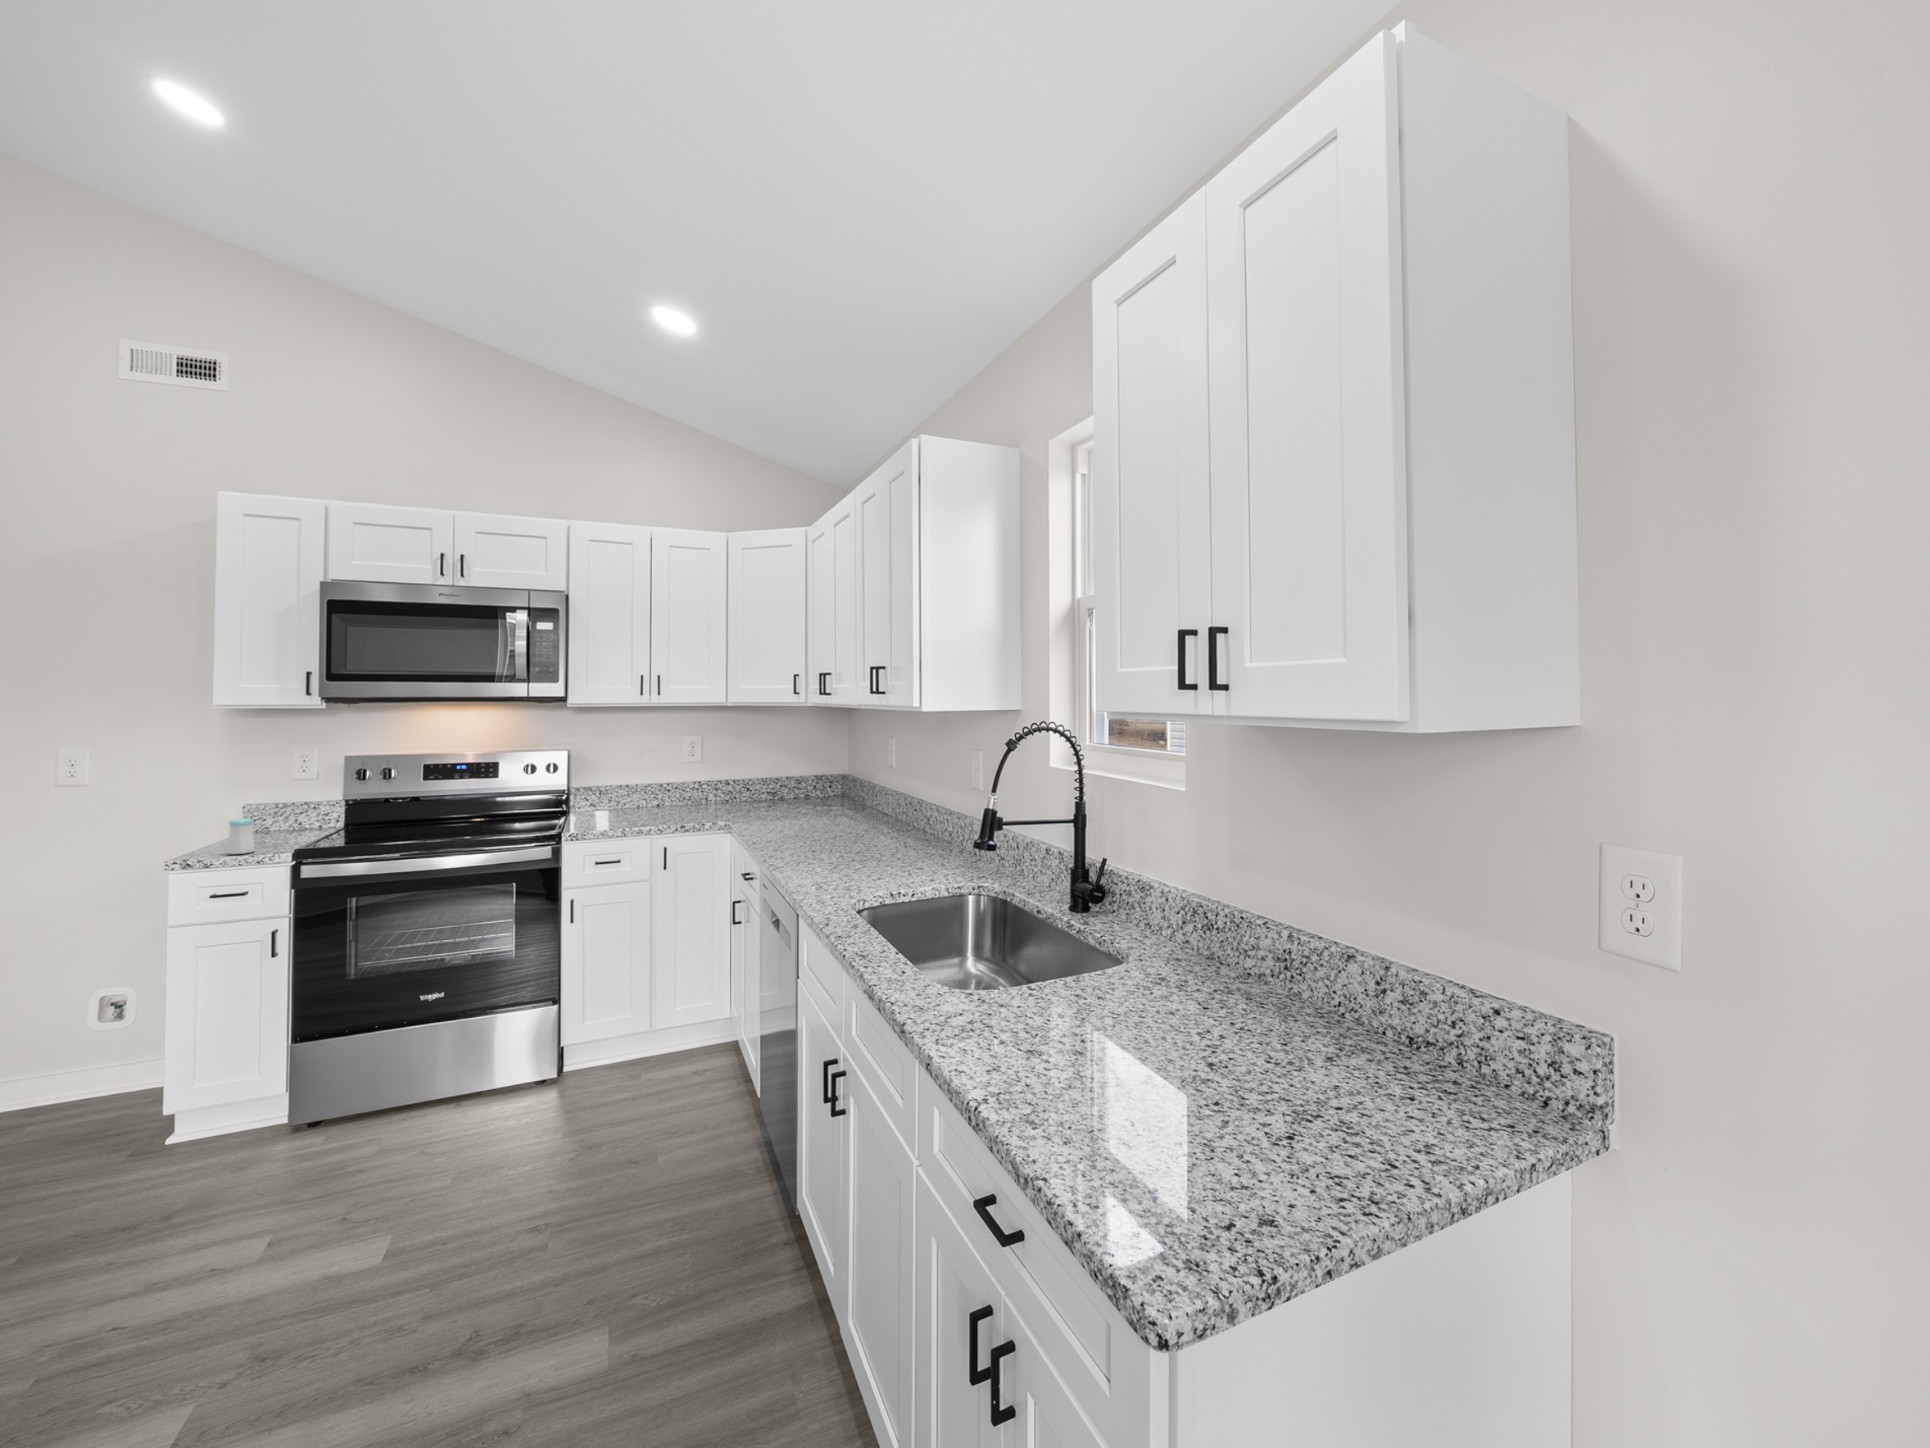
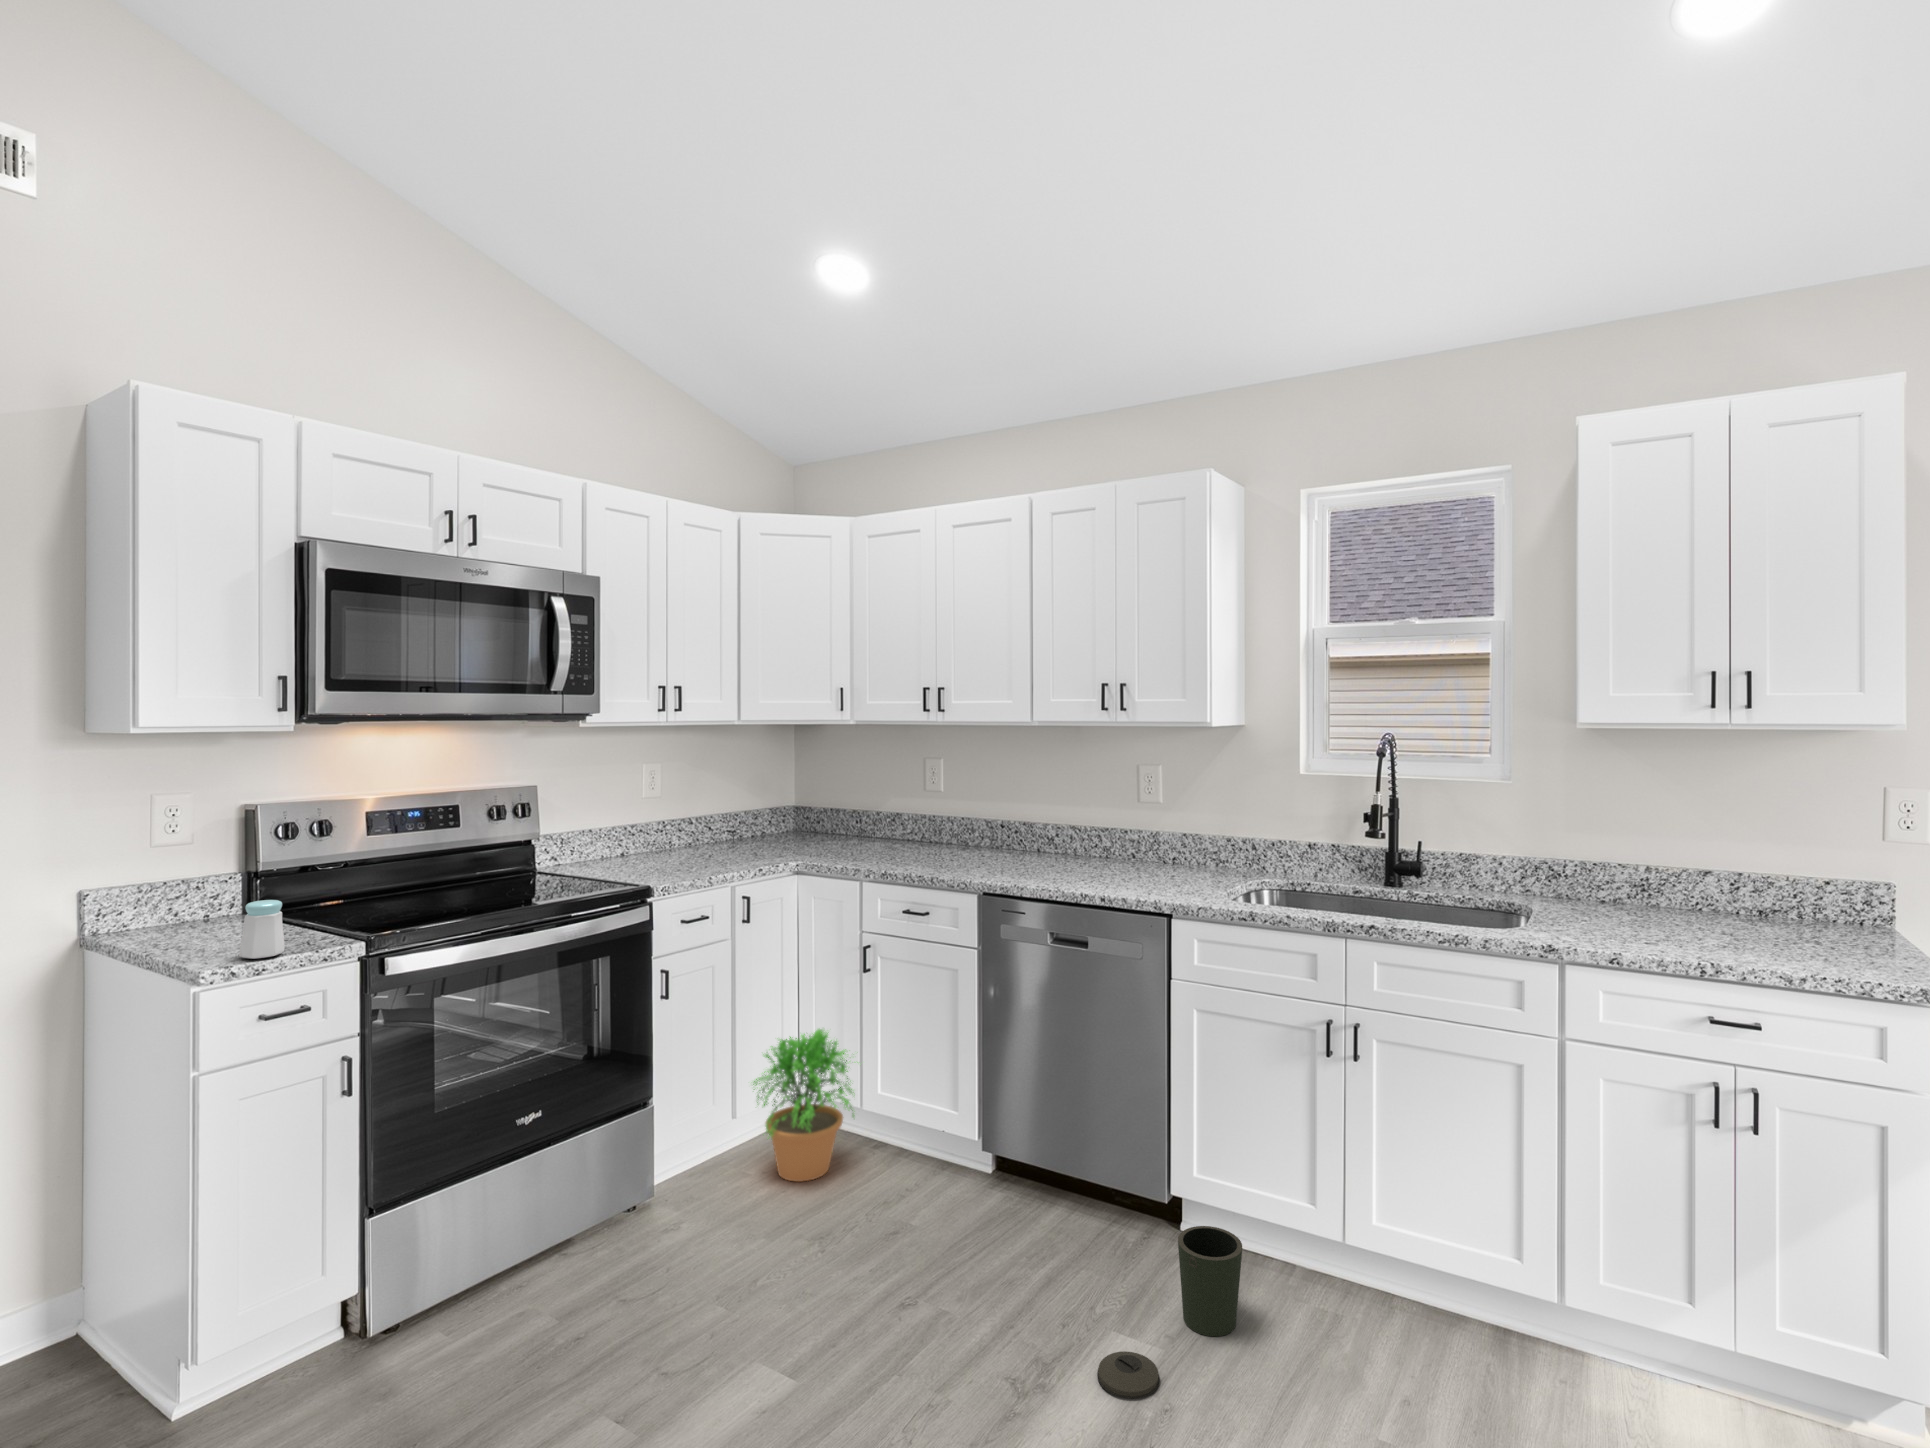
potted plant: none [621,965,714,1091] -> present [753,1029,854,1181]
trash can: none [489,1233,703,1374] -> present [1097,1226,1242,1399]

